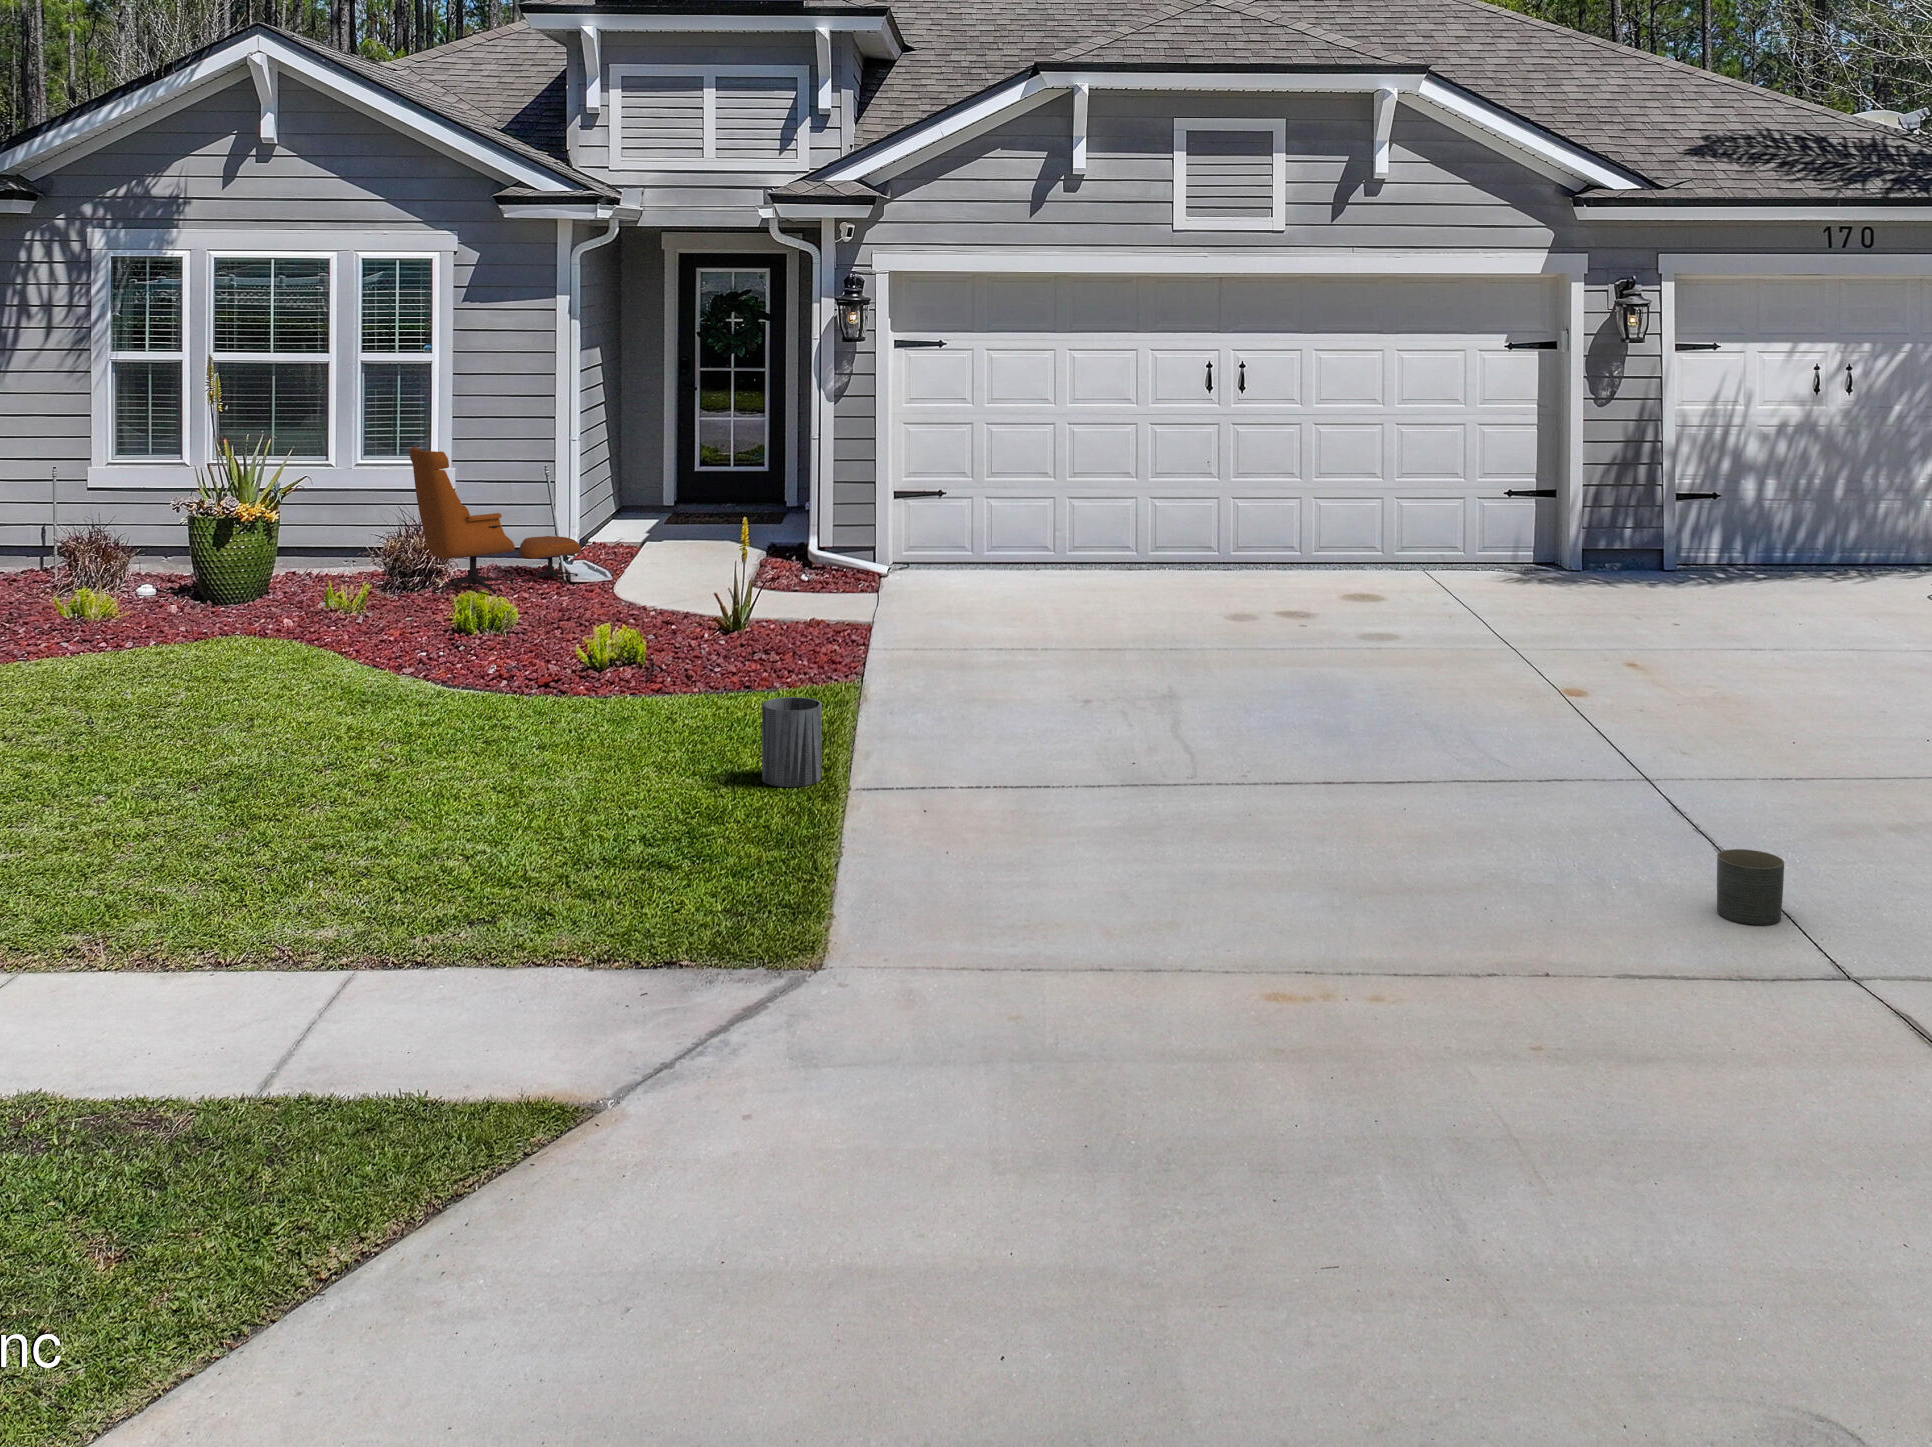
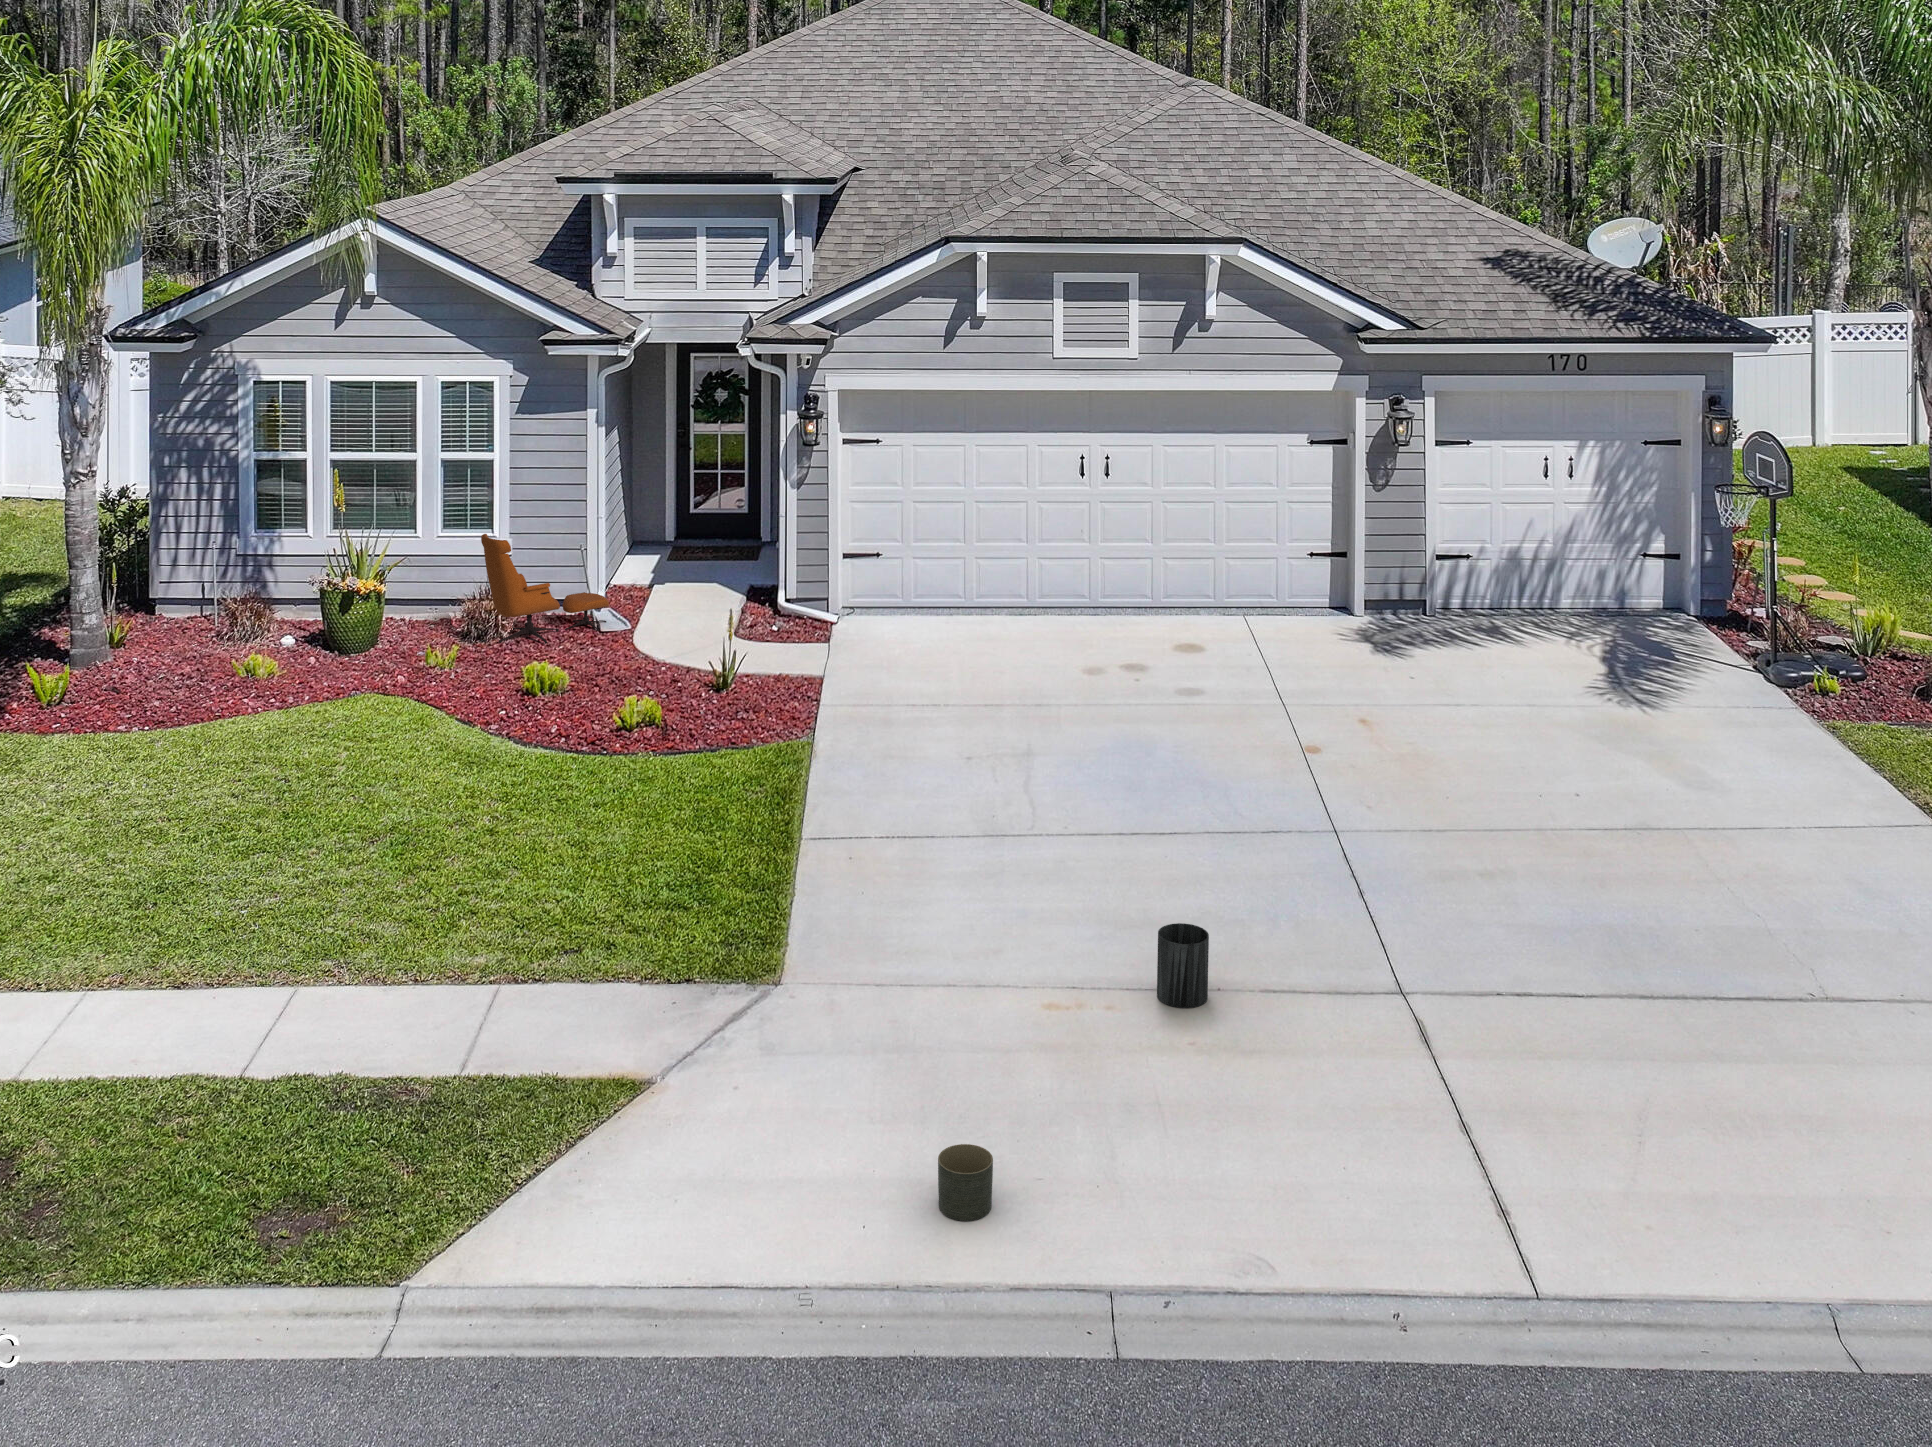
trash can: present [762,697,822,787] -> present [1157,923,1209,1008]
planter: present [1717,849,1784,925] -> present [938,1144,993,1221]

